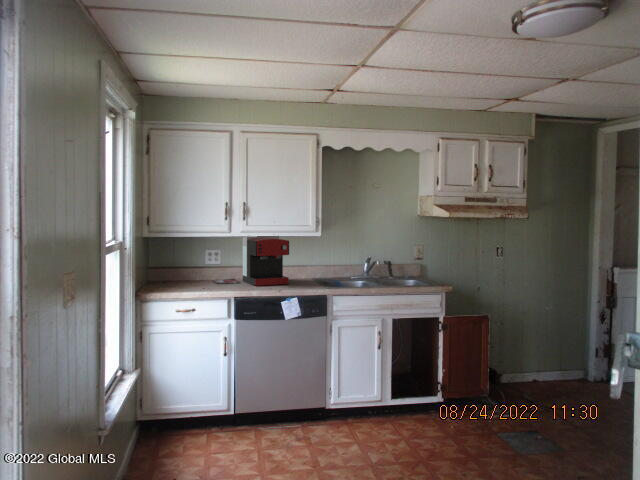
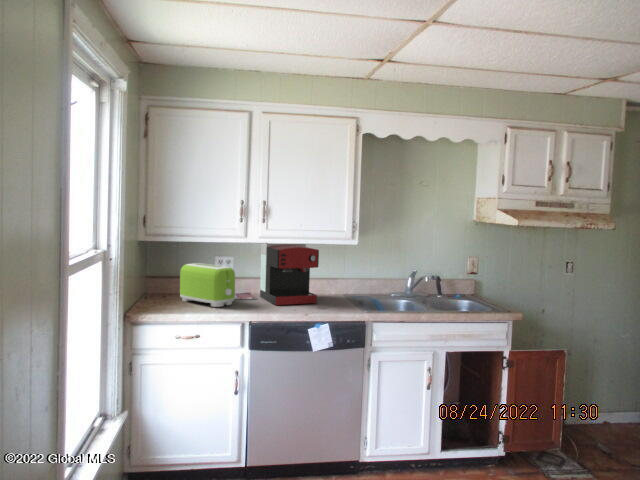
toaster: none [177,254,222,288] -> present [180,263,235,307]

